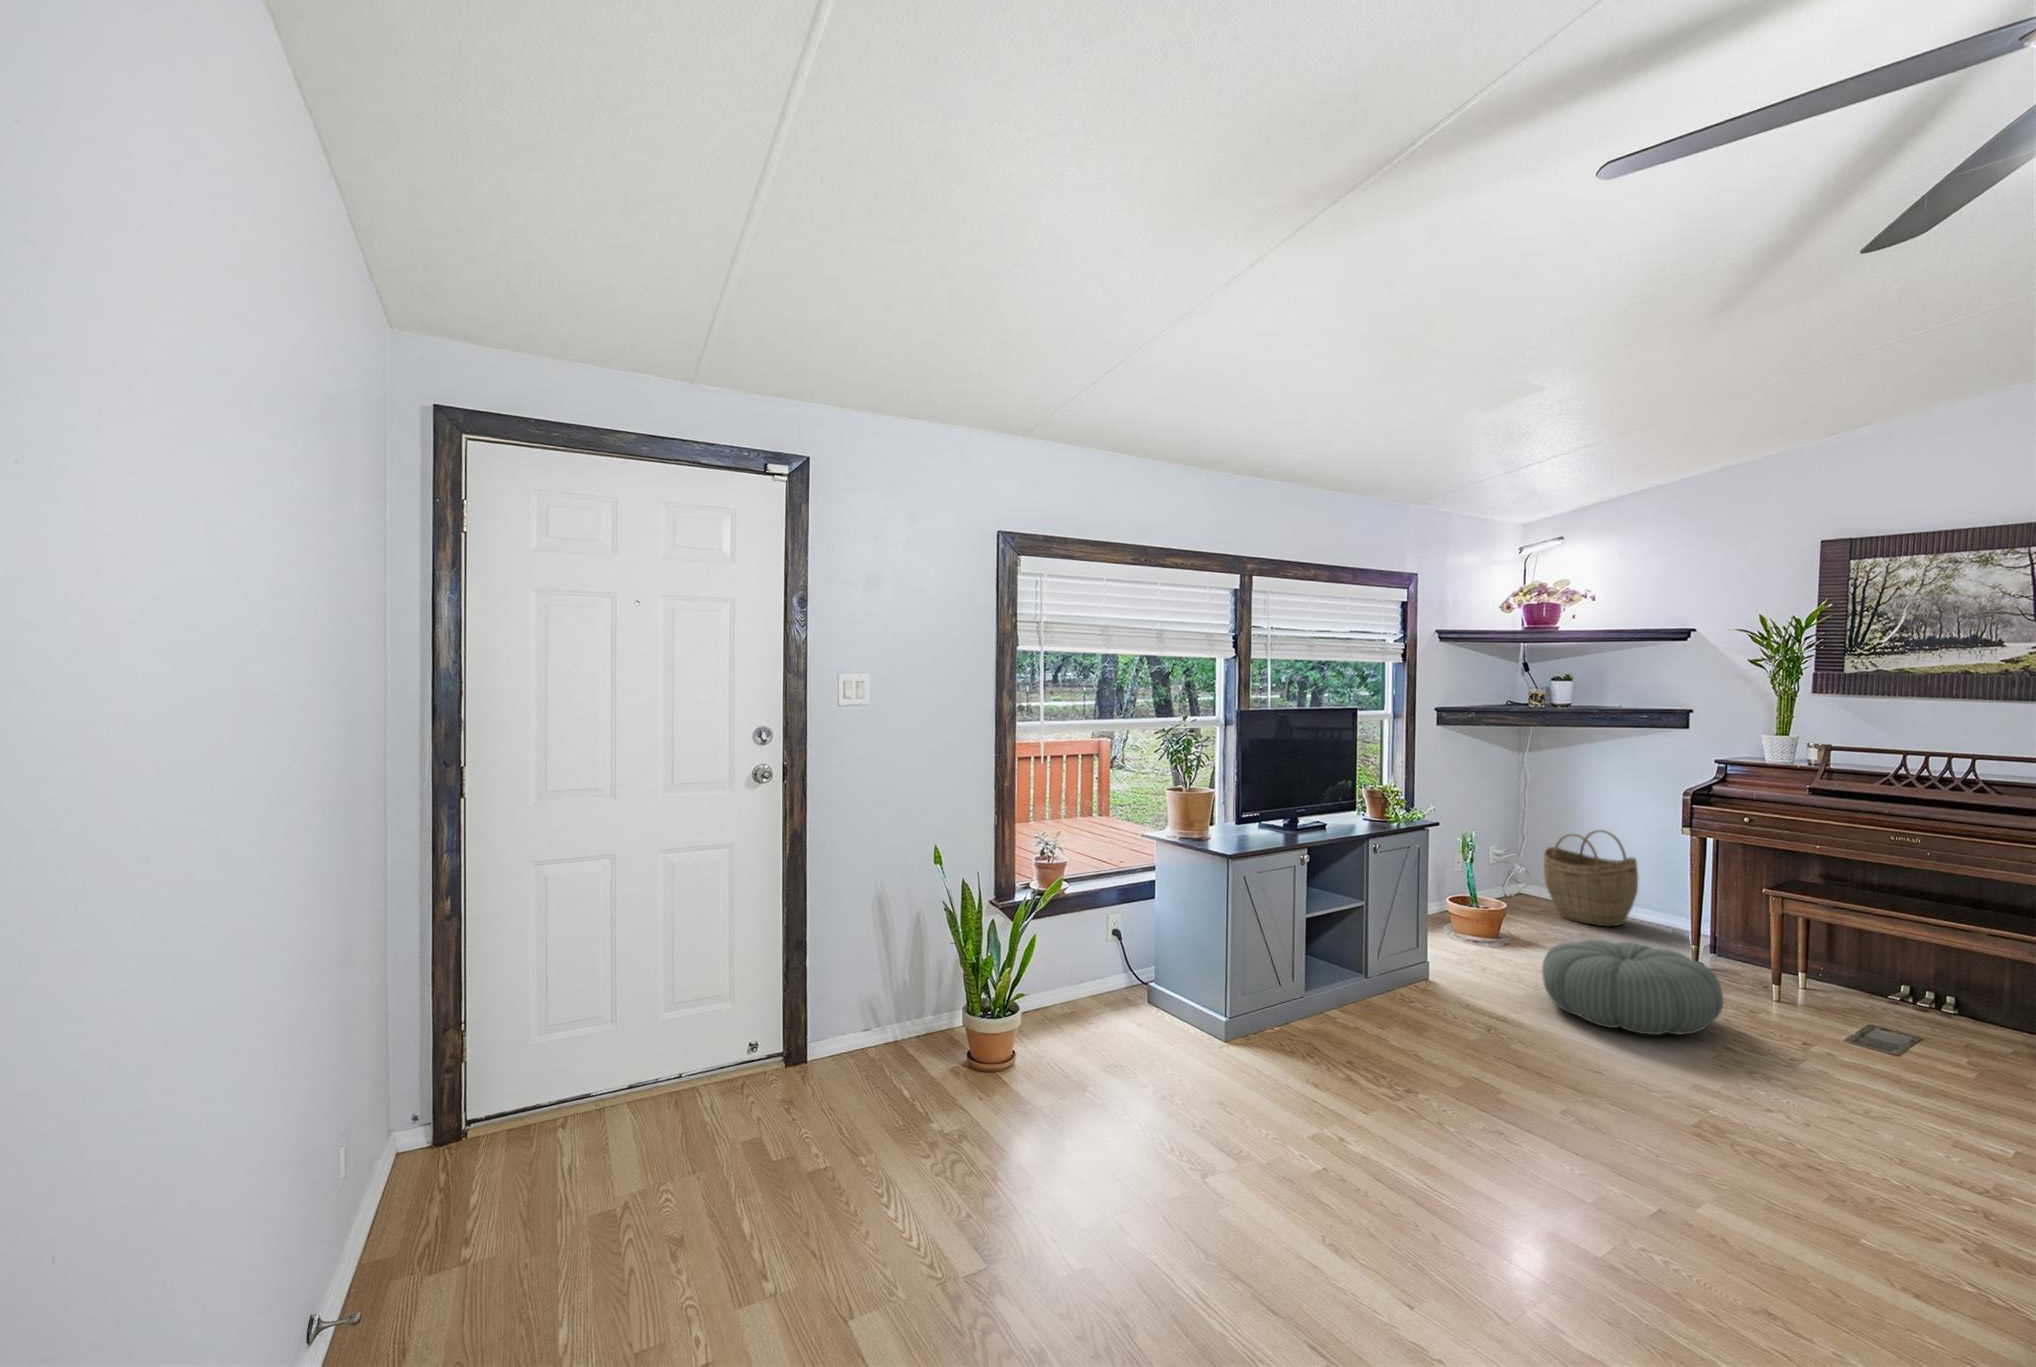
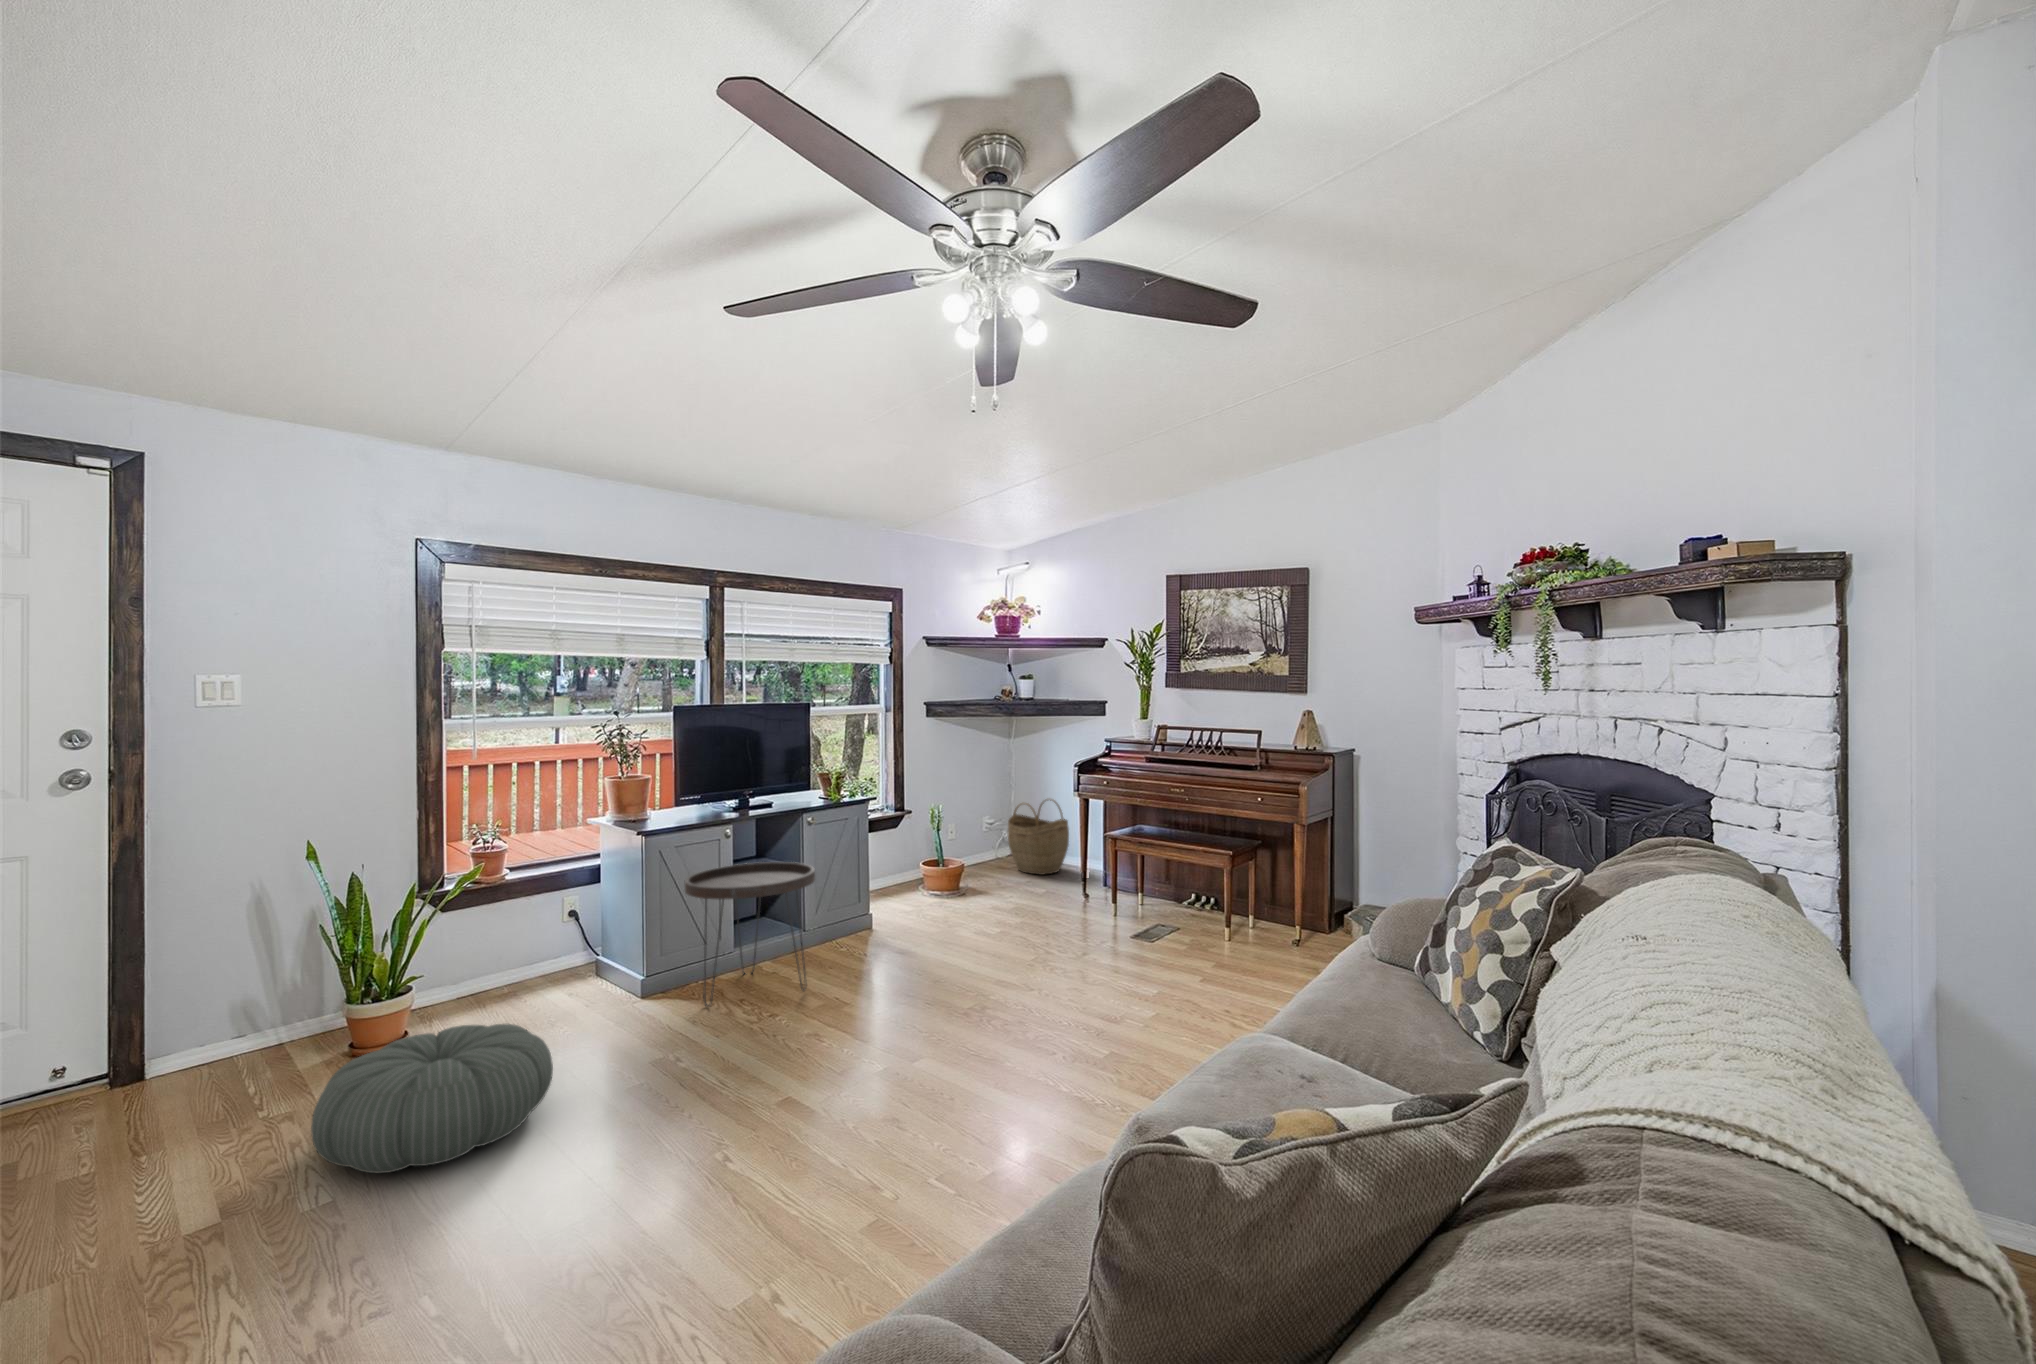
side table: none [1278,895,1439,1068] -> present [685,862,815,1007]
pouf: present [1542,940,1723,1035] -> present [311,1024,553,1173]

